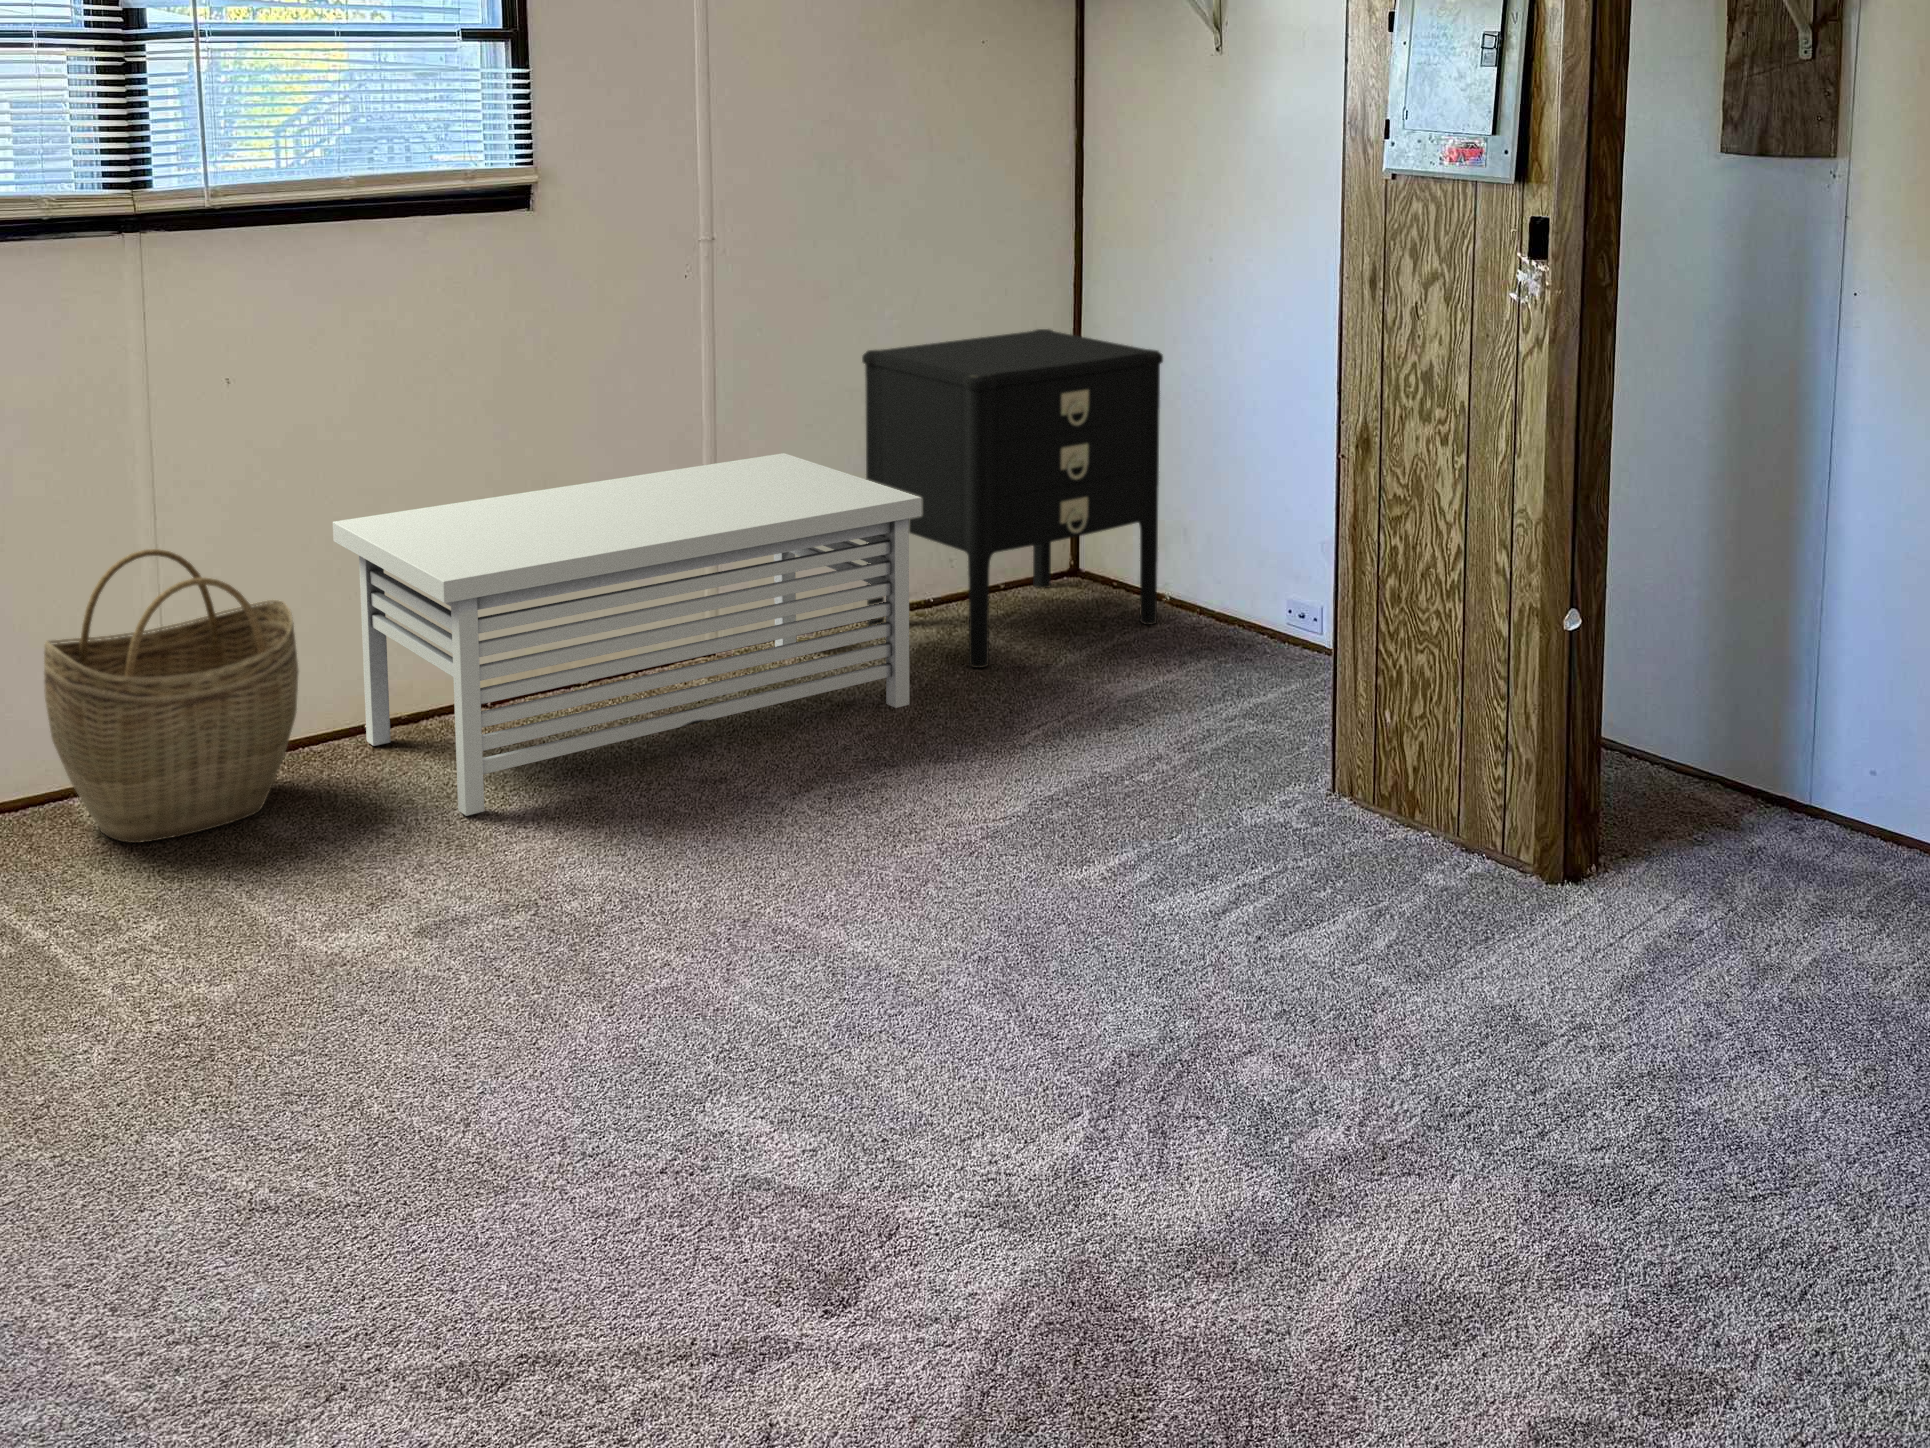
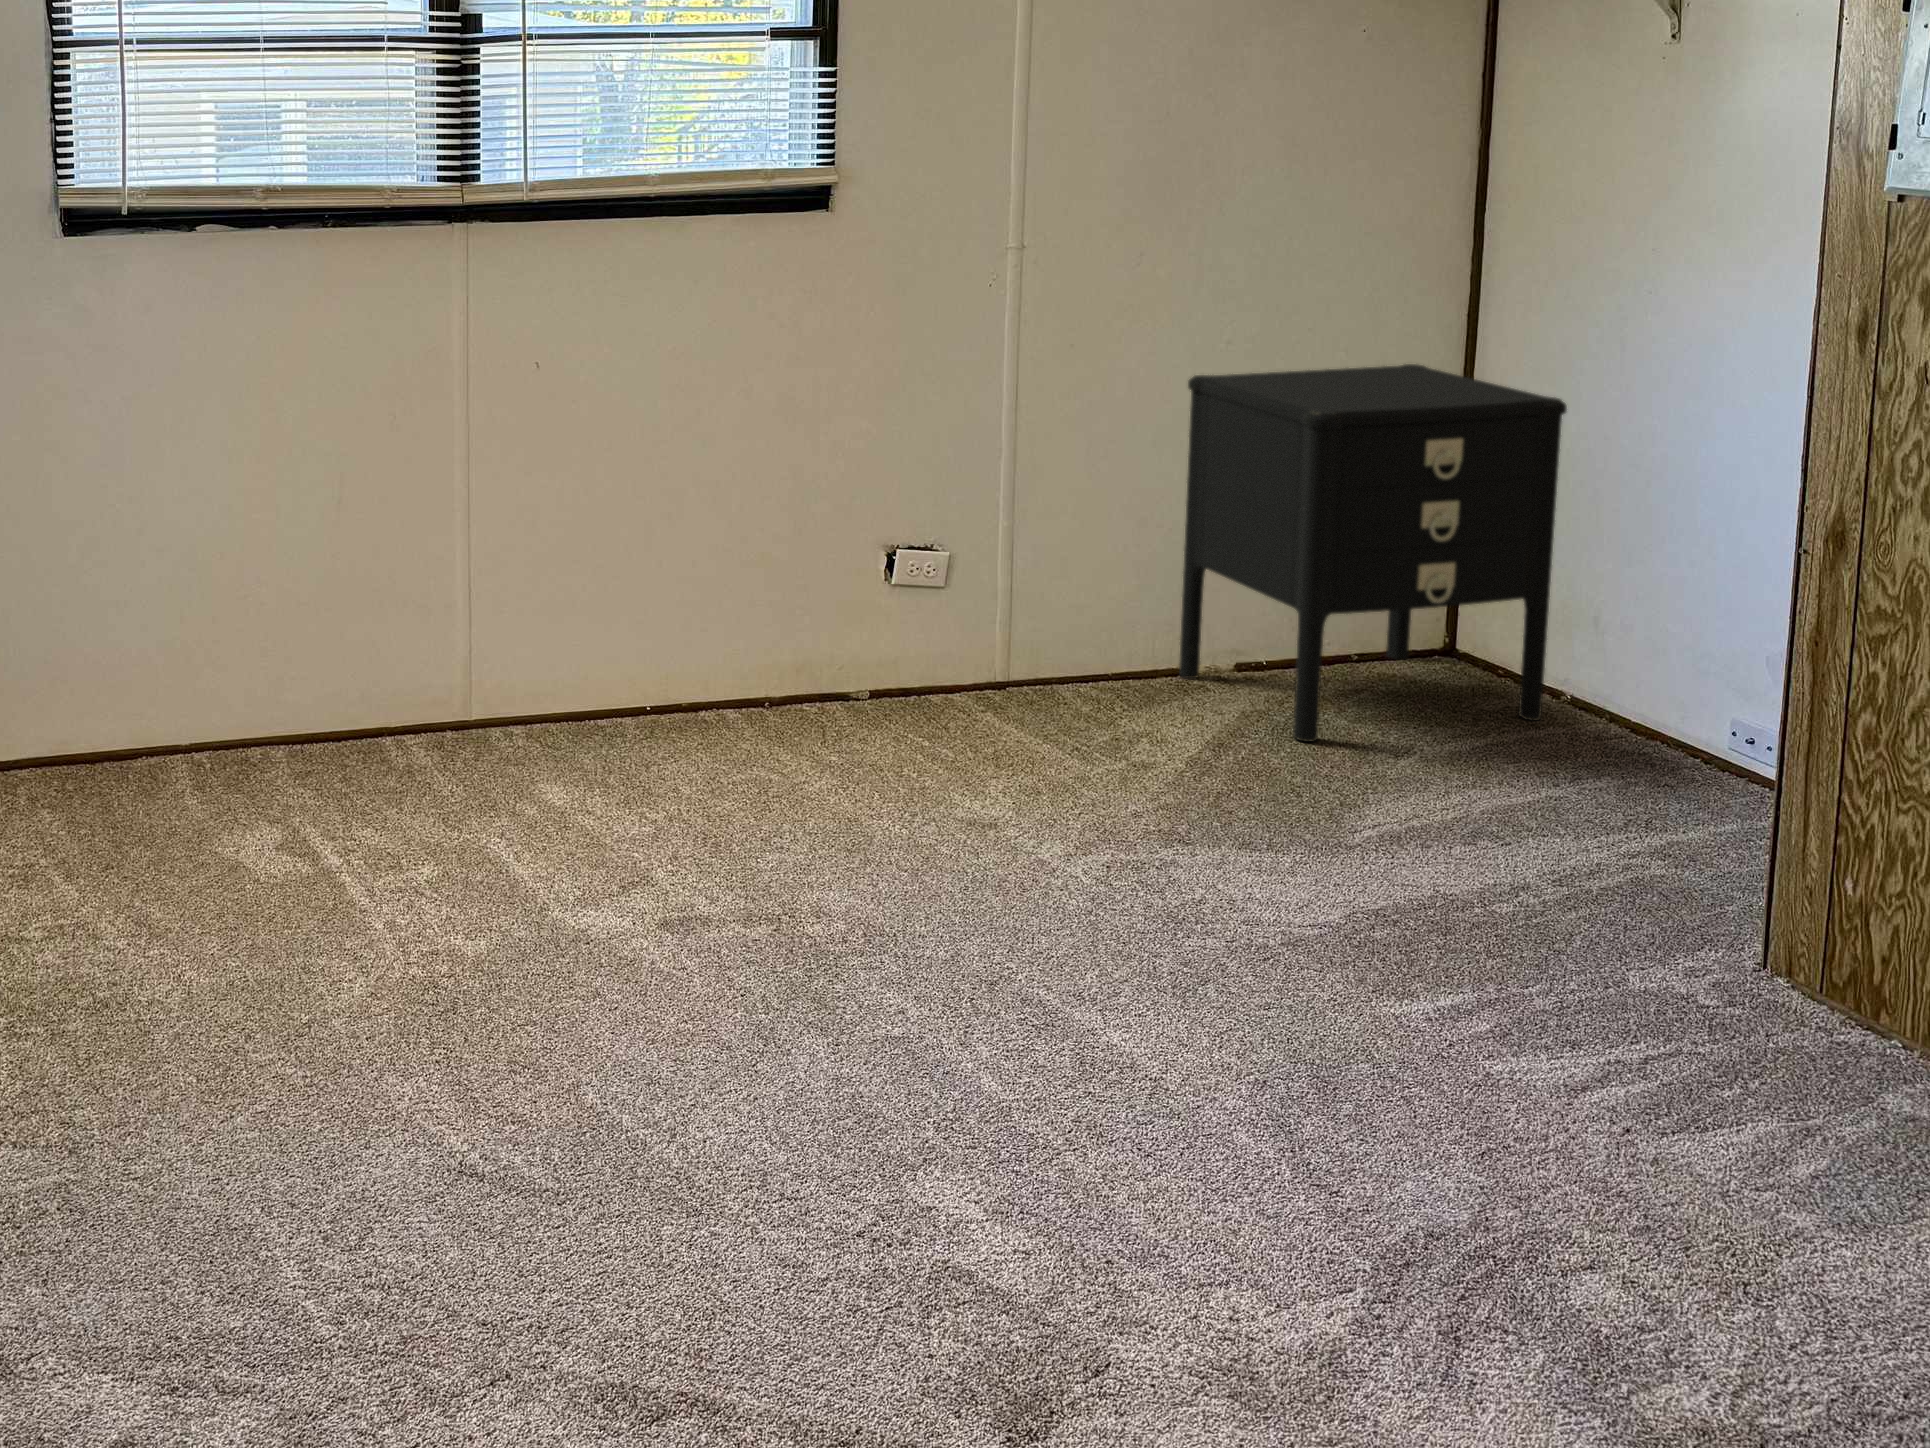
storage bench: present [333,453,922,816] -> none [625,479,1241,813]
woven basket: present [44,549,298,843] -> none [363,515,581,787]

